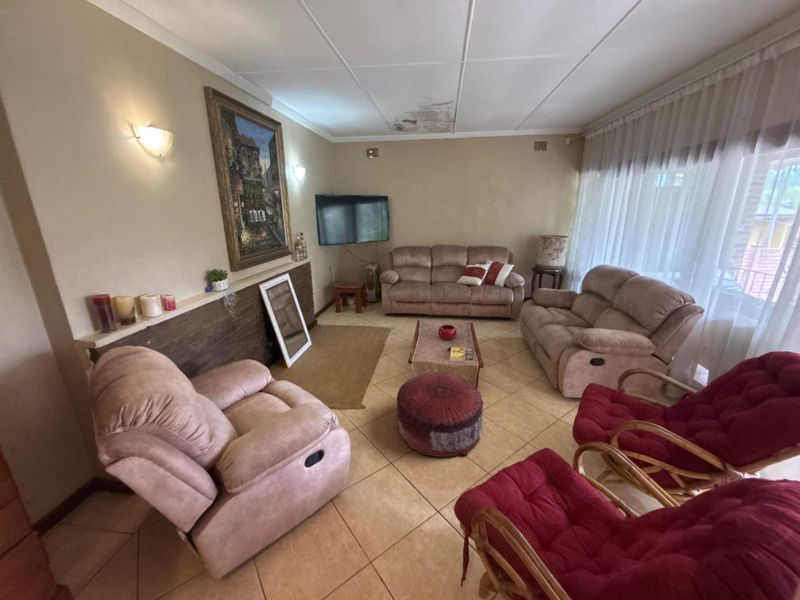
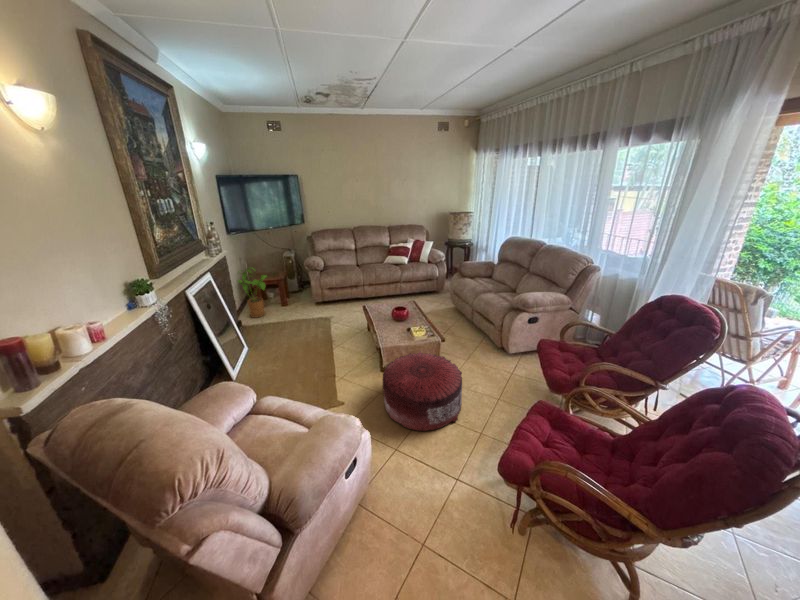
house plant: none [318,274,345,319] -> present [238,268,267,318]

